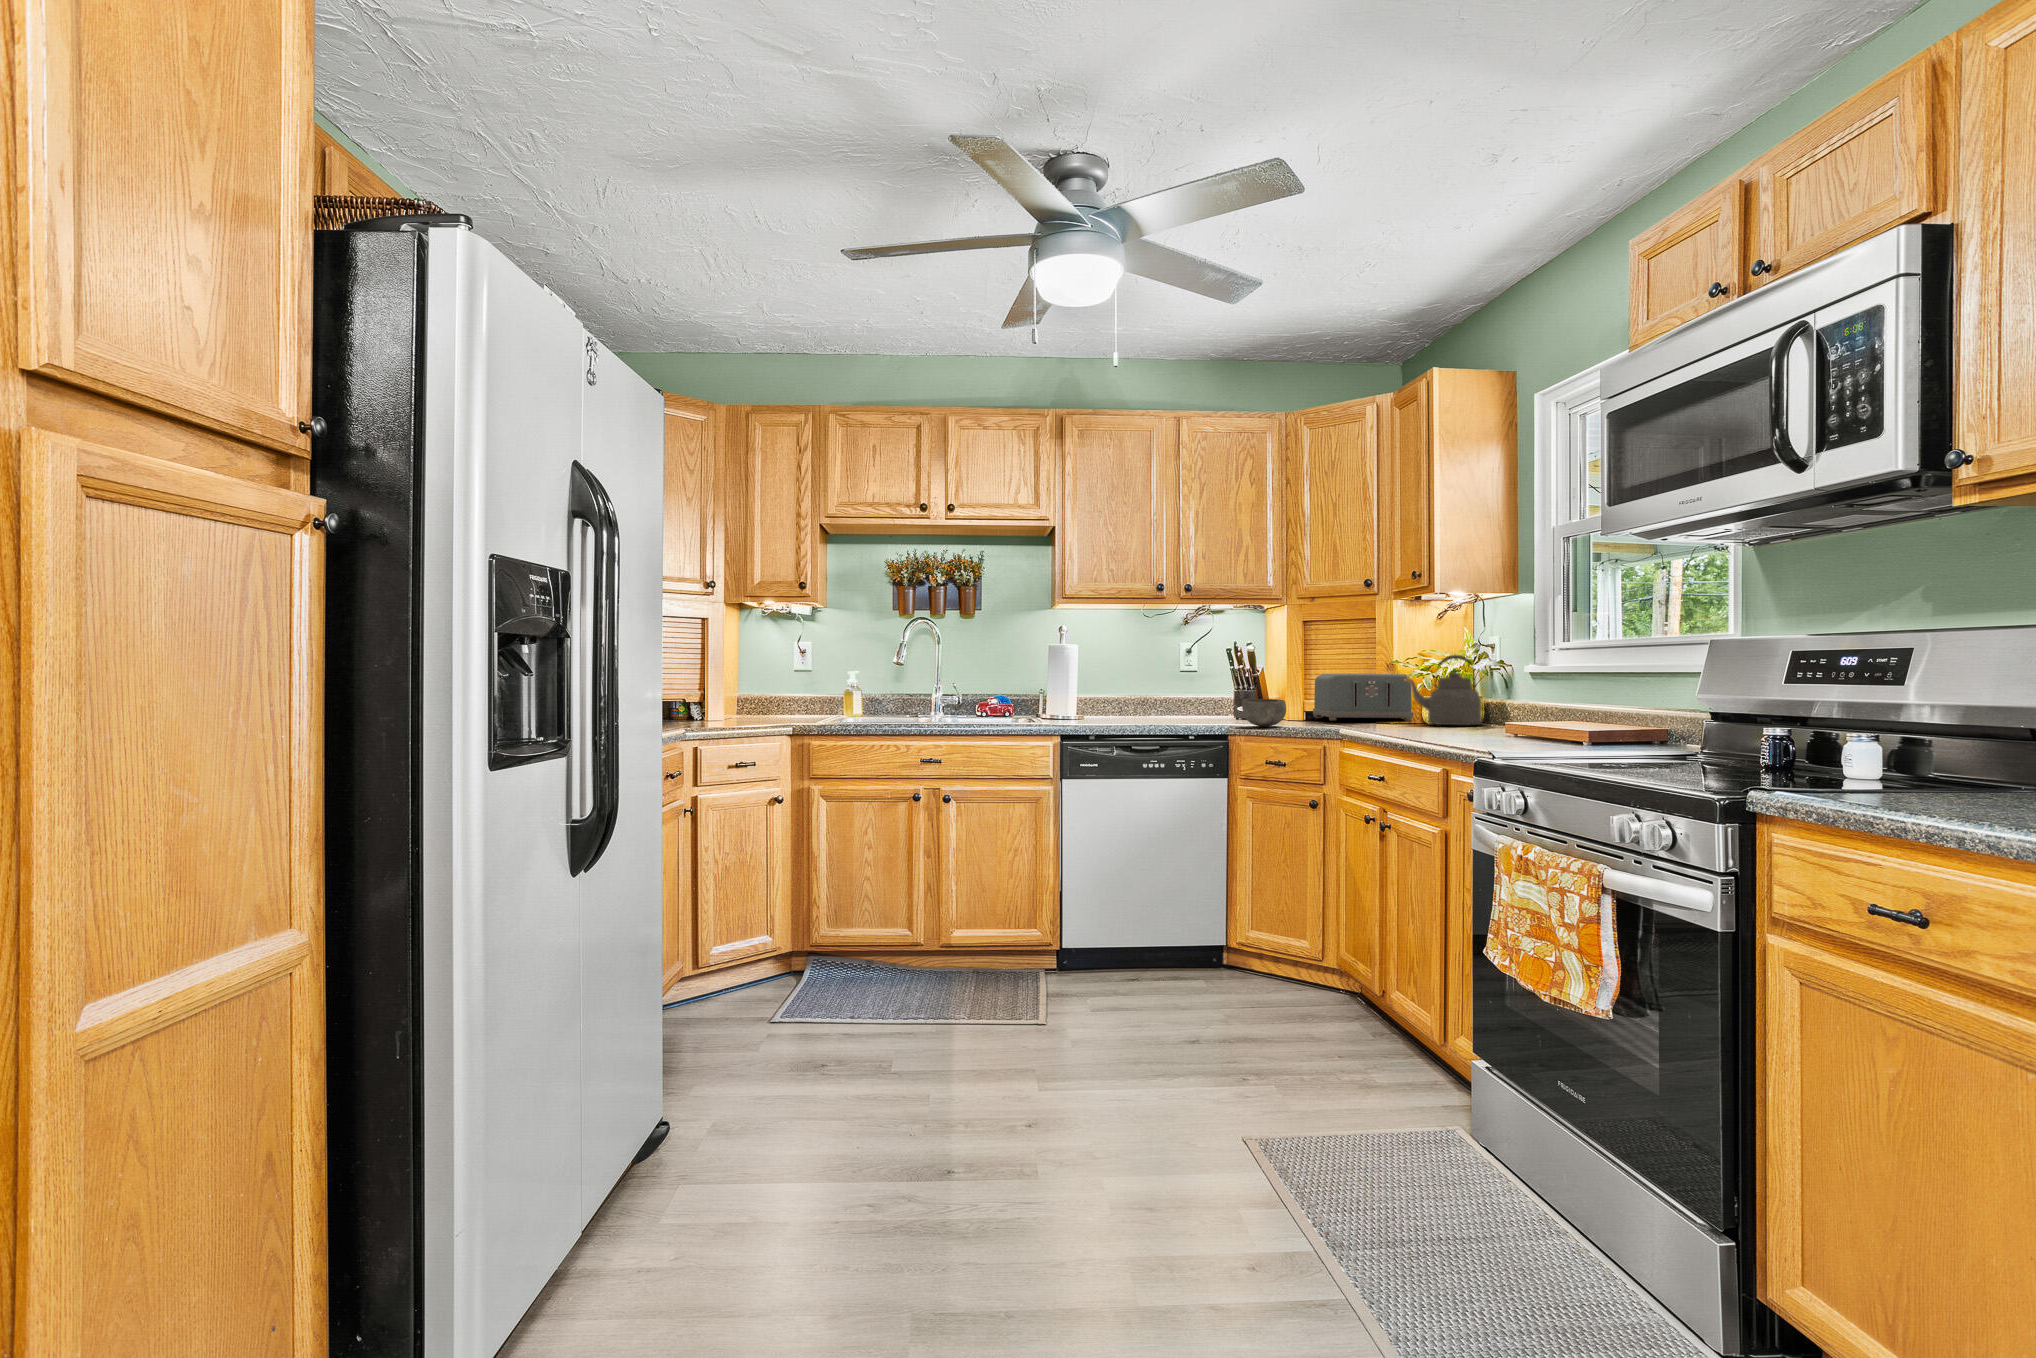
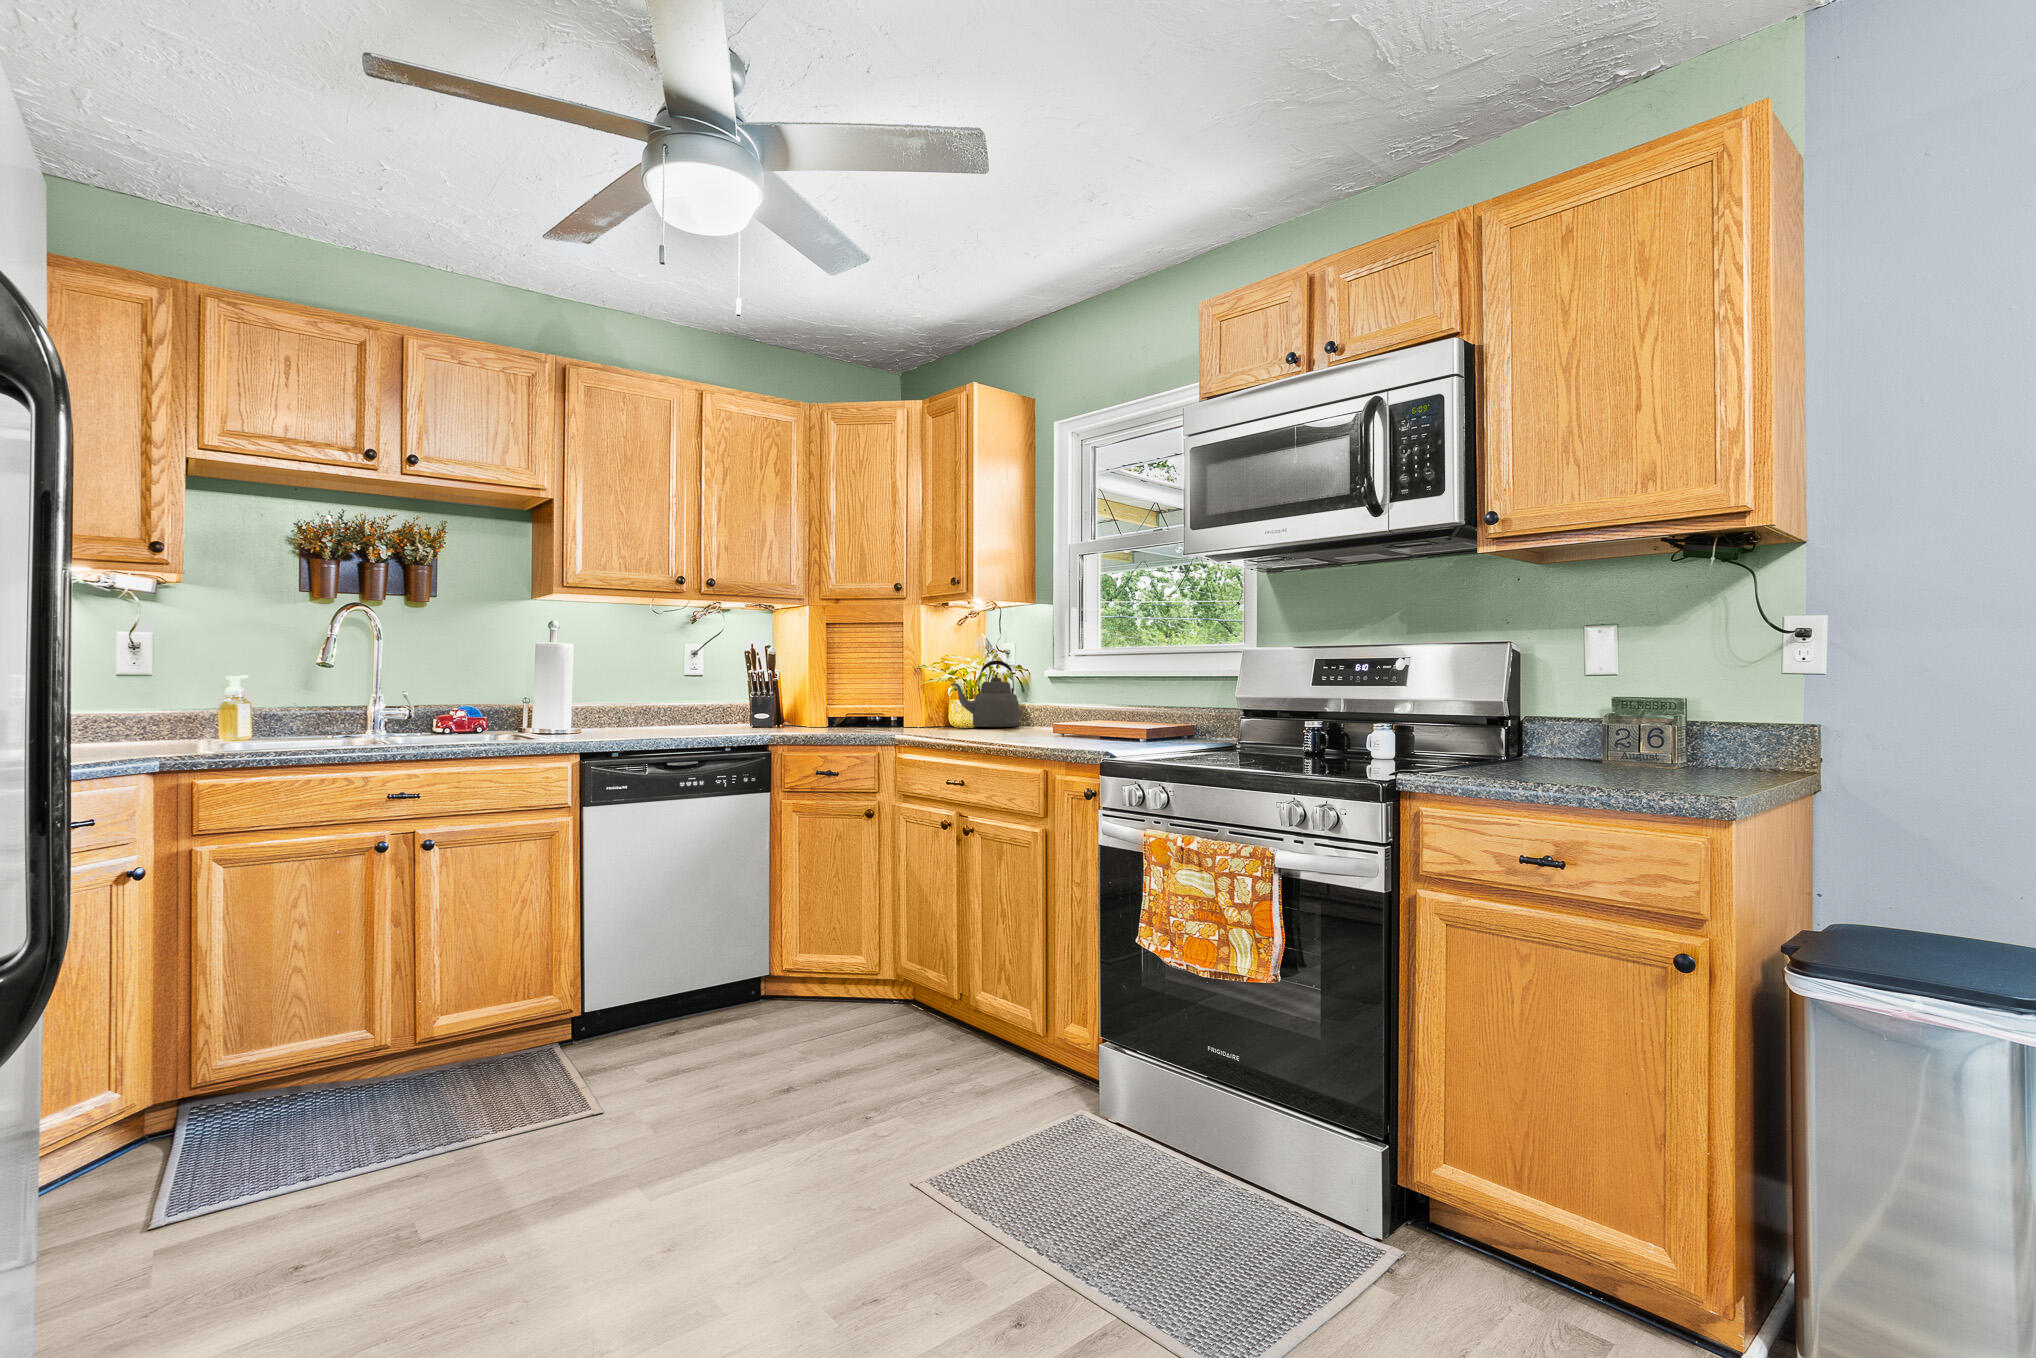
toaster: present [1313,674,1414,721] -> none [841,679,947,726]
bowl: present [1242,699,1286,727] -> none [792,705,838,735]

